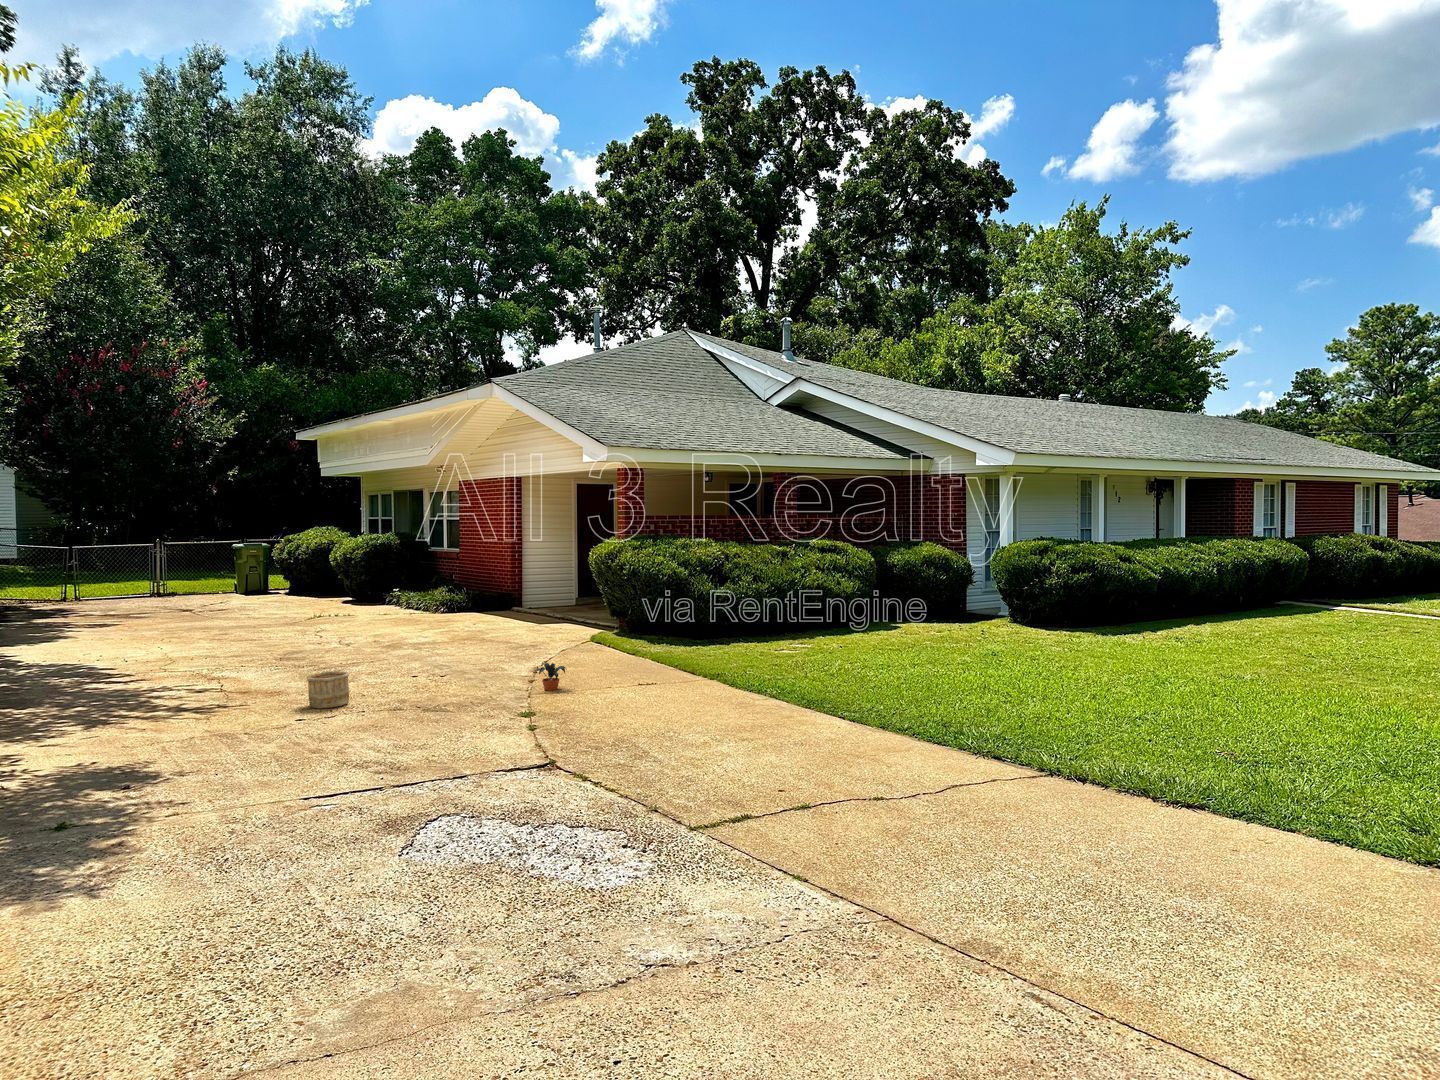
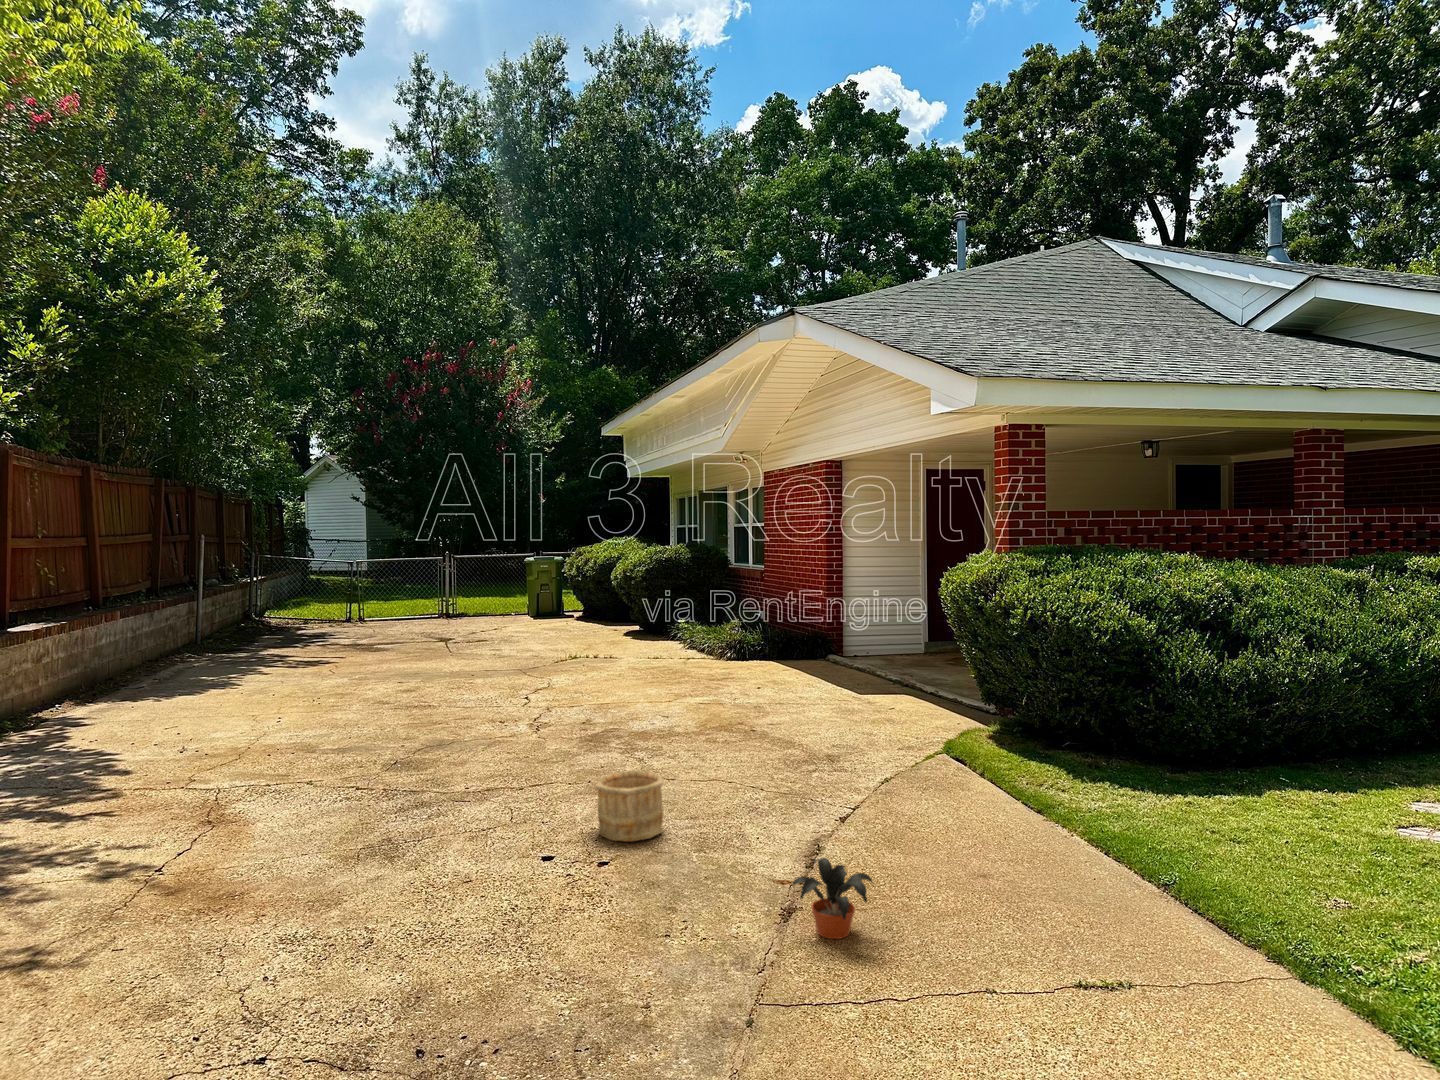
wooden bucket: present [307,671,349,708] -> present [595,771,663,842]

